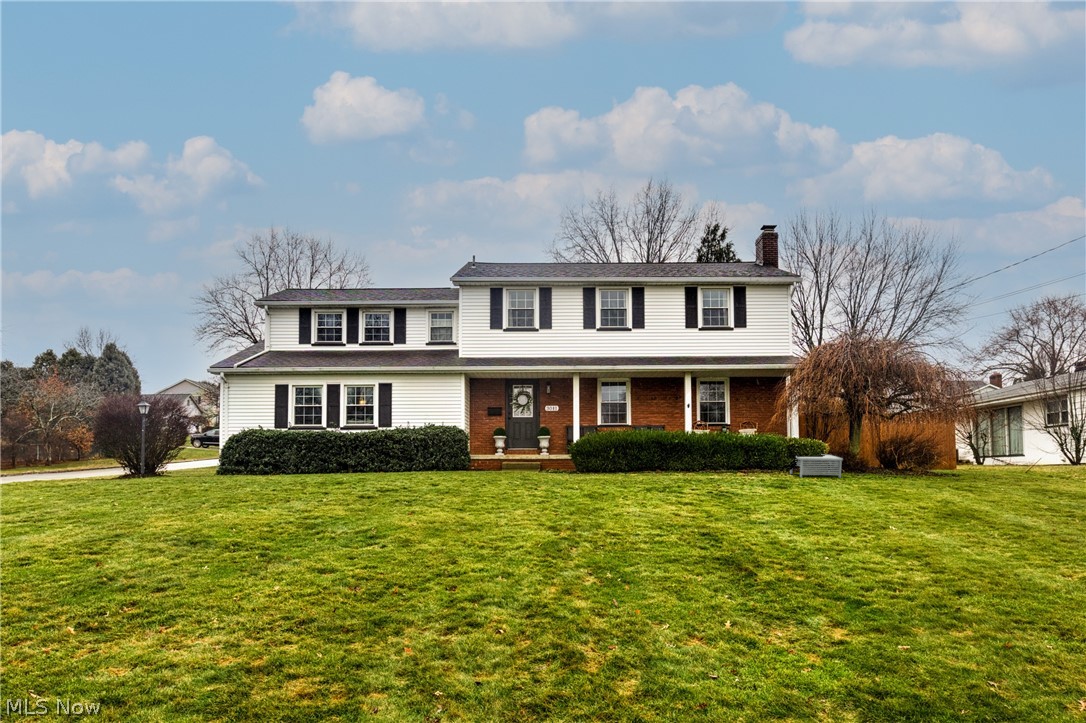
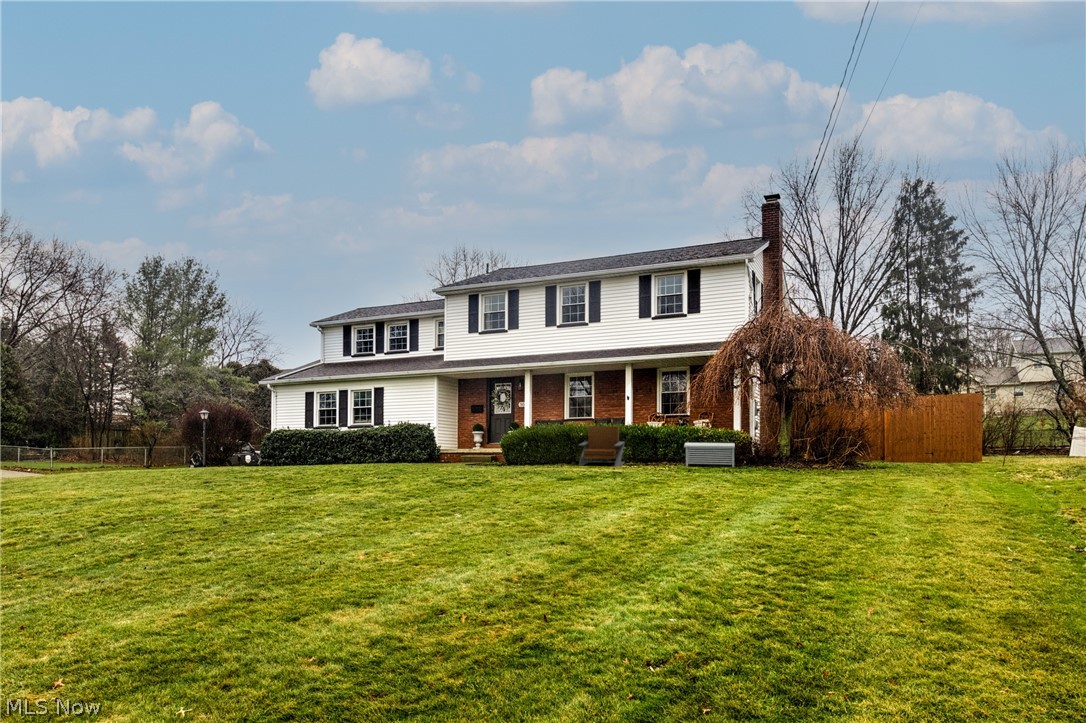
lounge chair: none [696,438,747,479] -> present [578,426,625,466]

